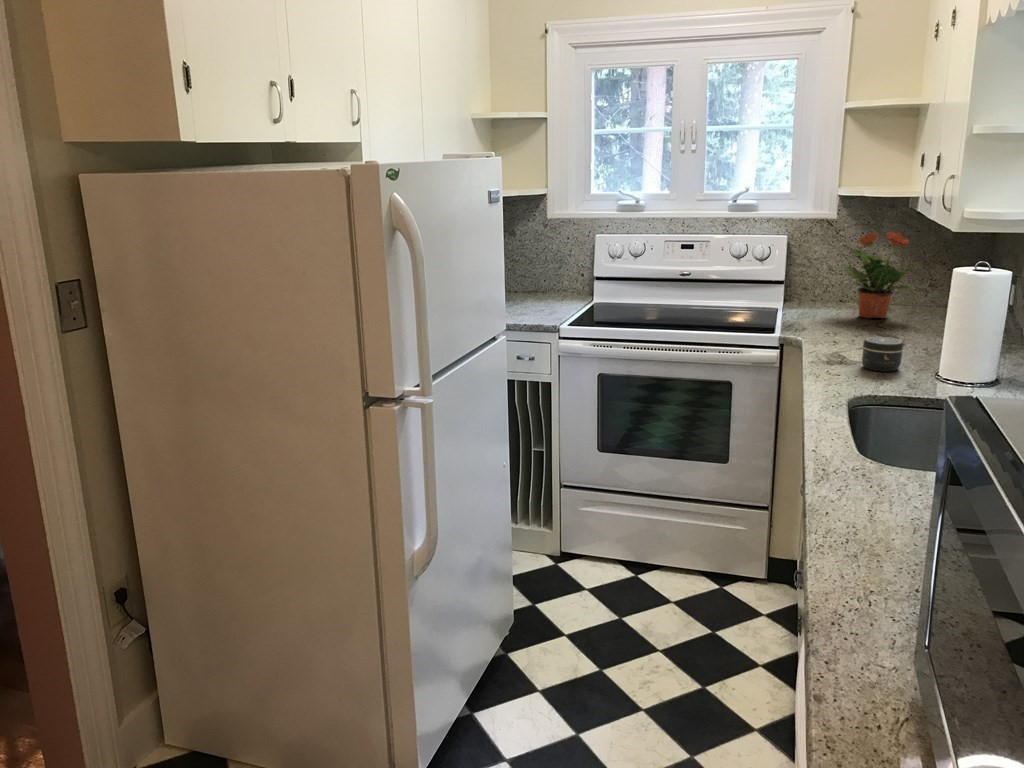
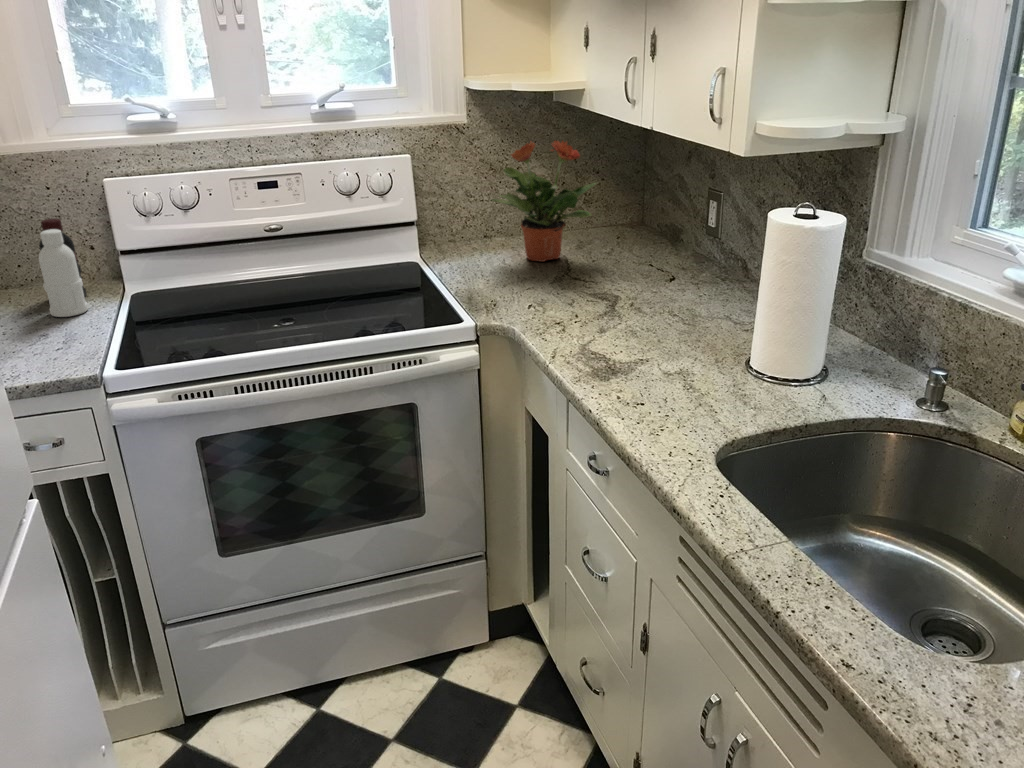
bottle: none [550,254,573,306] -> present [39,218,88,317]
jar: present [862,337,903,371] -> none [629,318,685,373]

